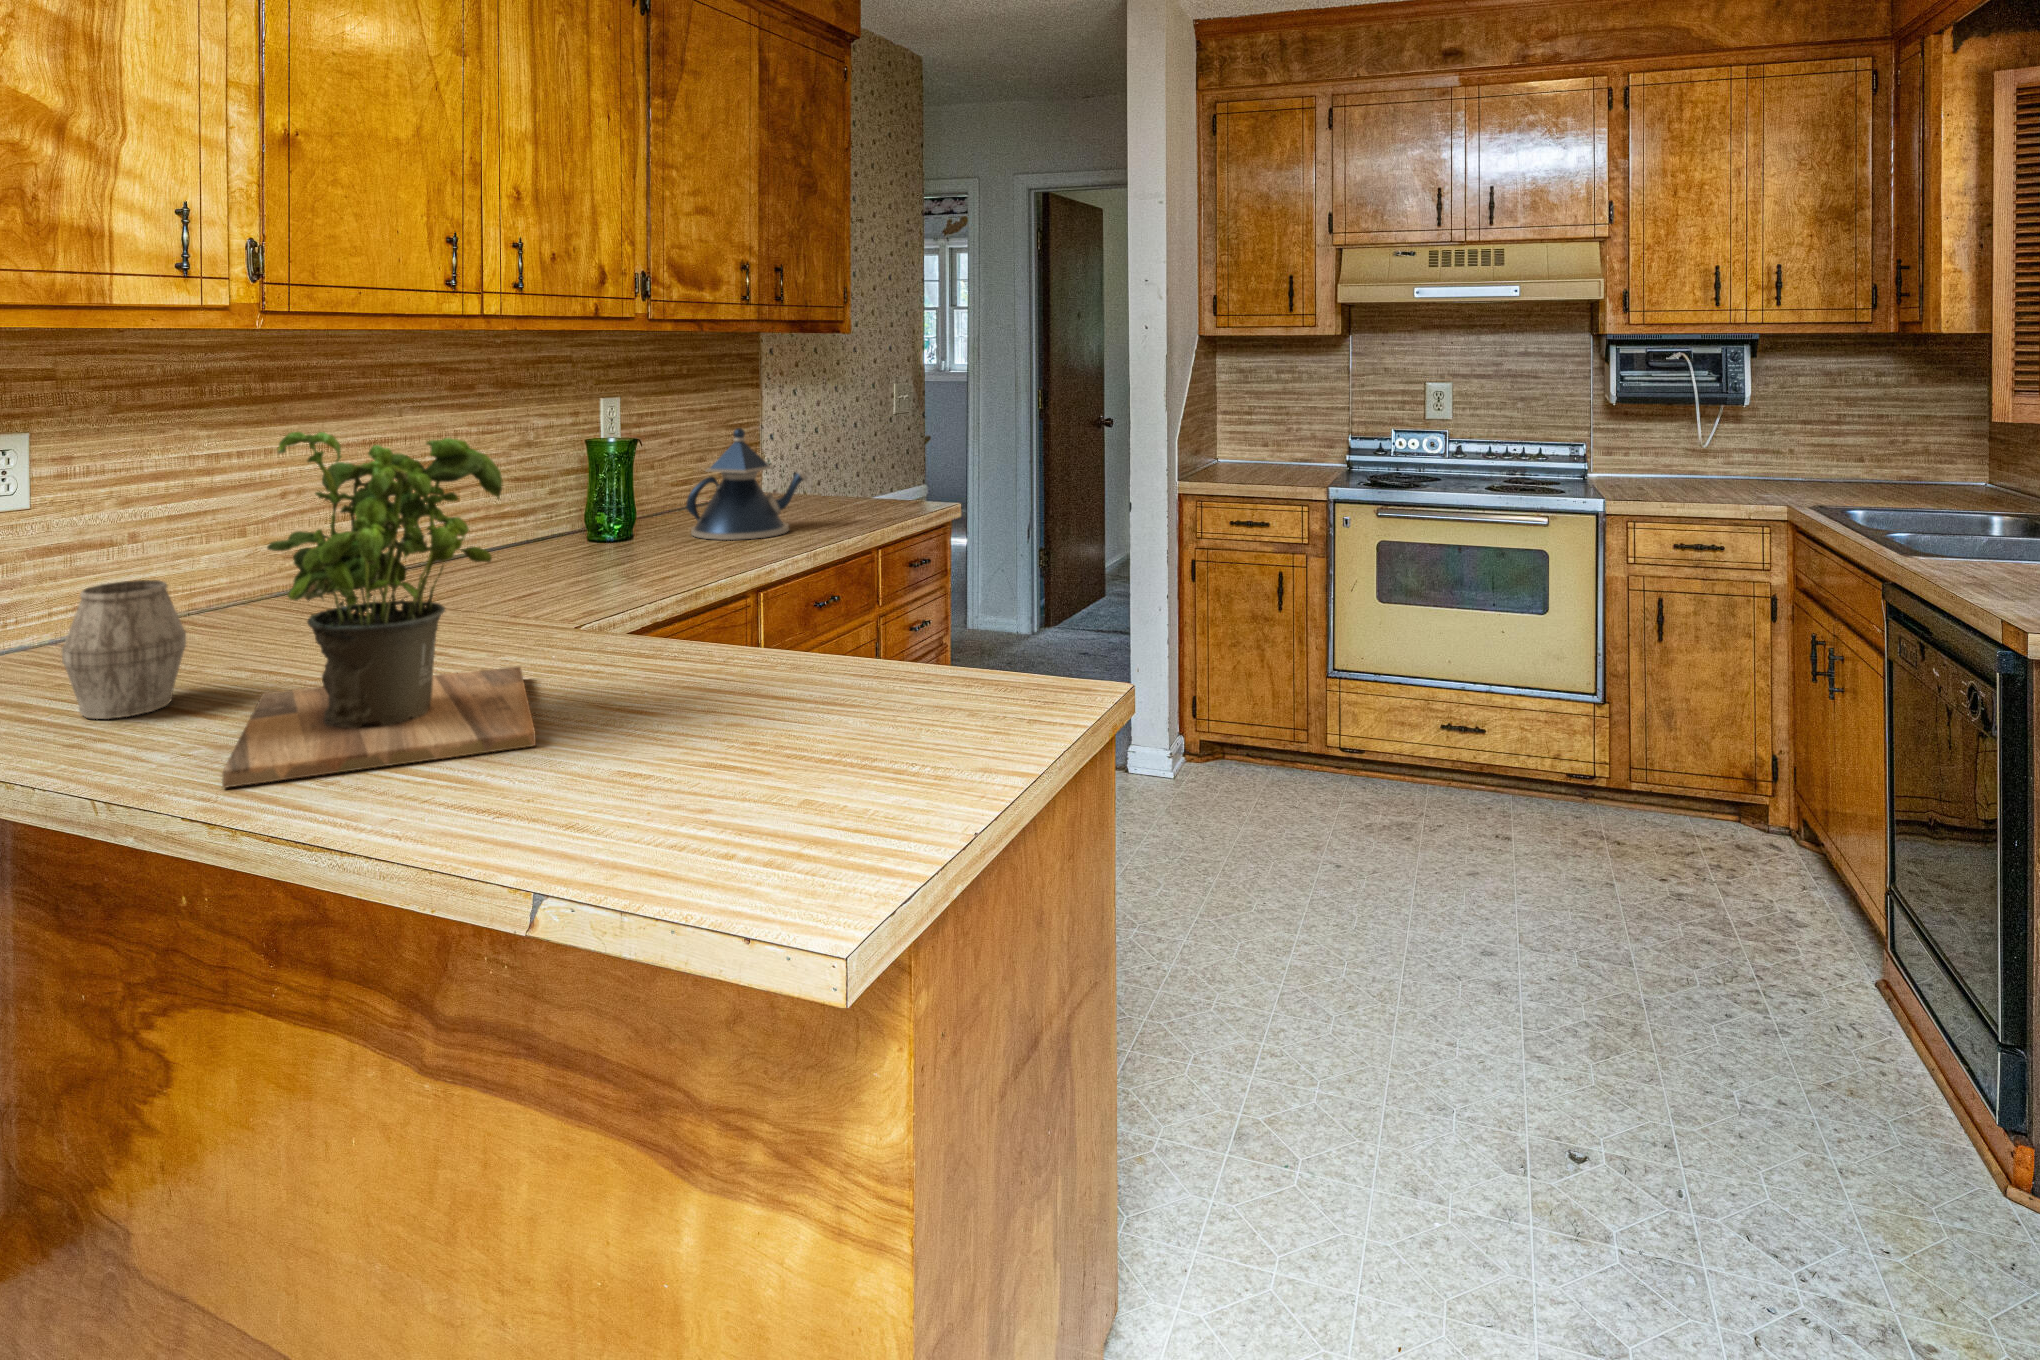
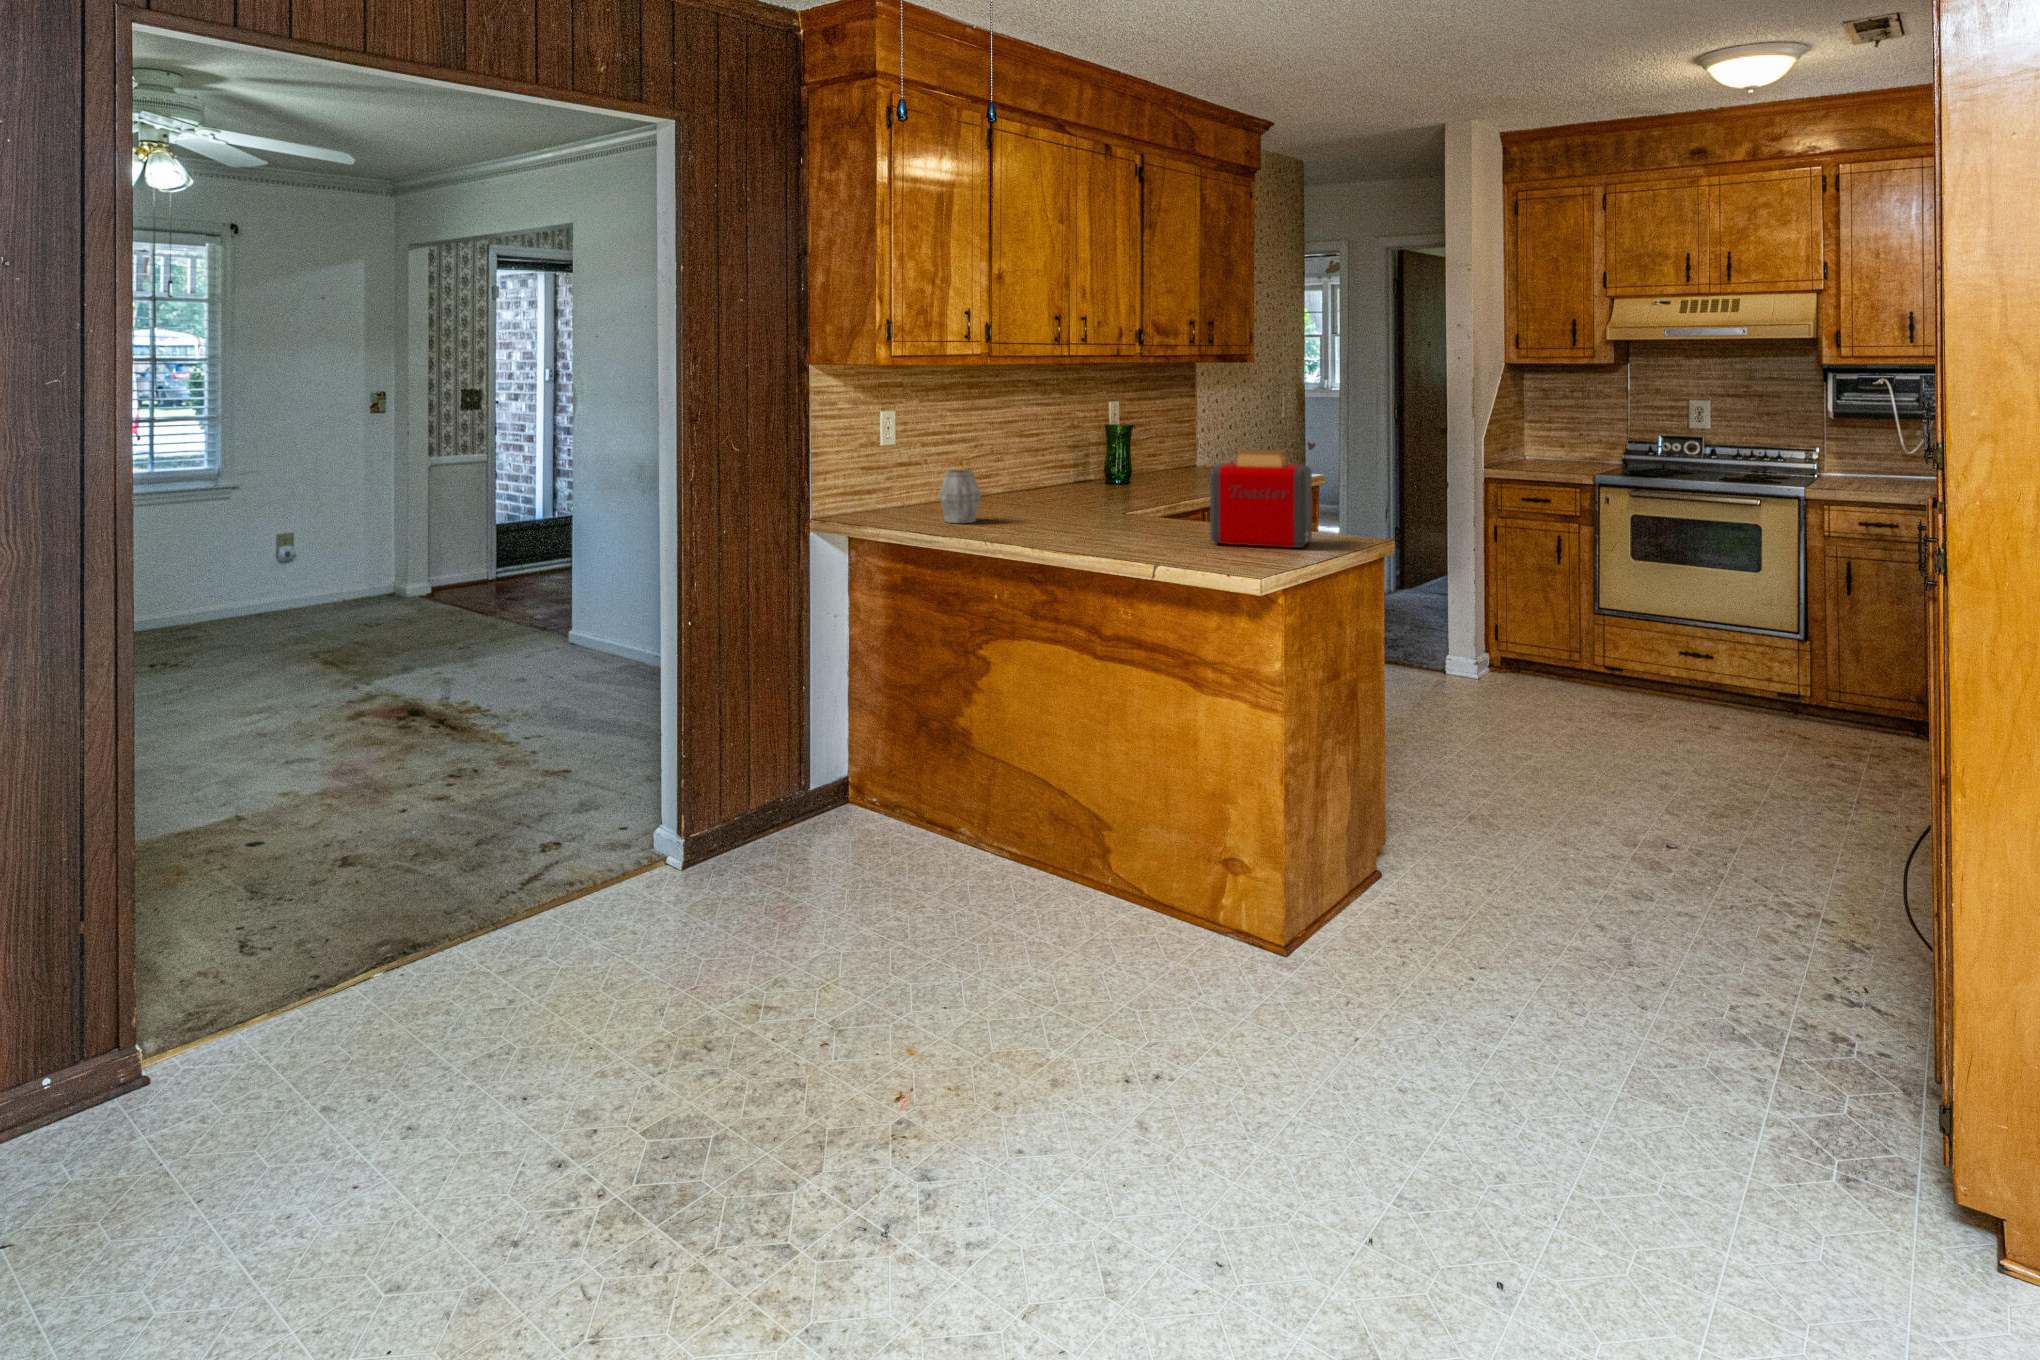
teapot: present [686,428,807,540] -> none [1159,420,1230,484]
potted plant: present [222,432,536,788] -> none [1015,408,1136,538]
toaster: none [709,525,961,776] -> present [1210,449,1312,548]

